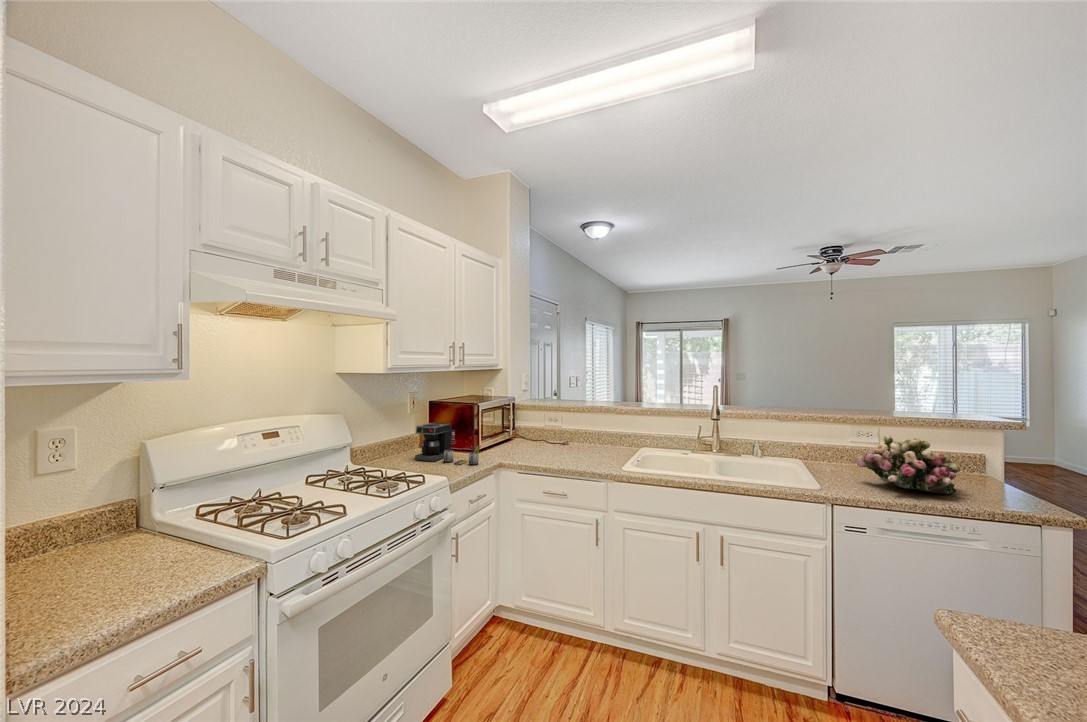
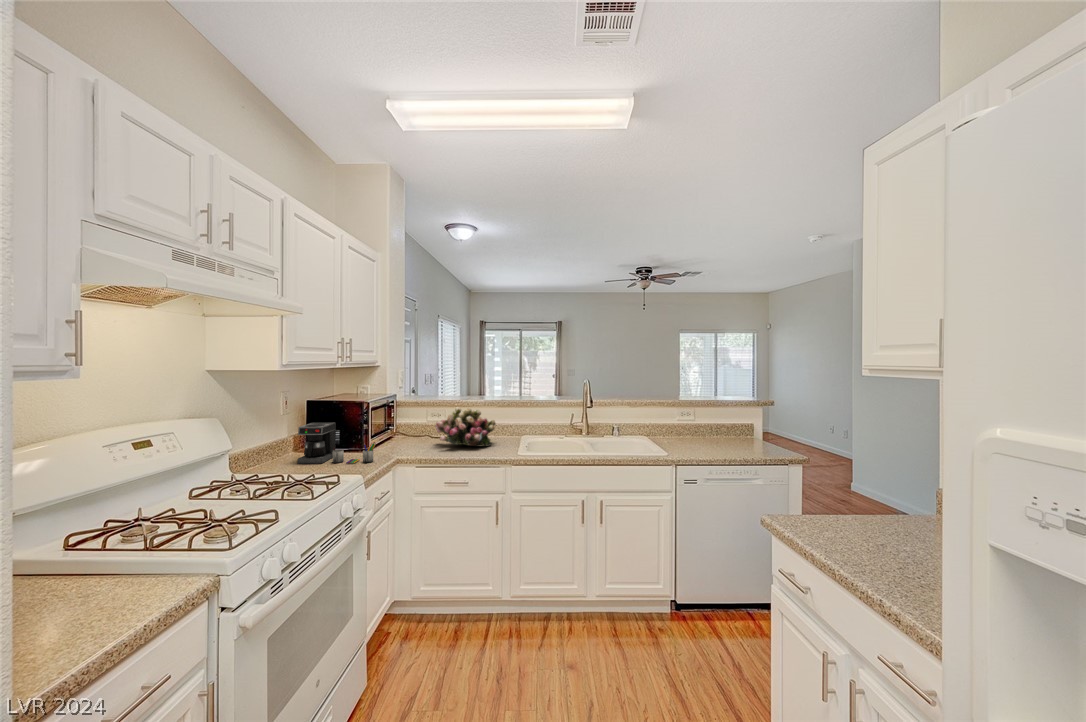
flower arrangement: present [856,435,959,494] -> present [435,407,496,446]

